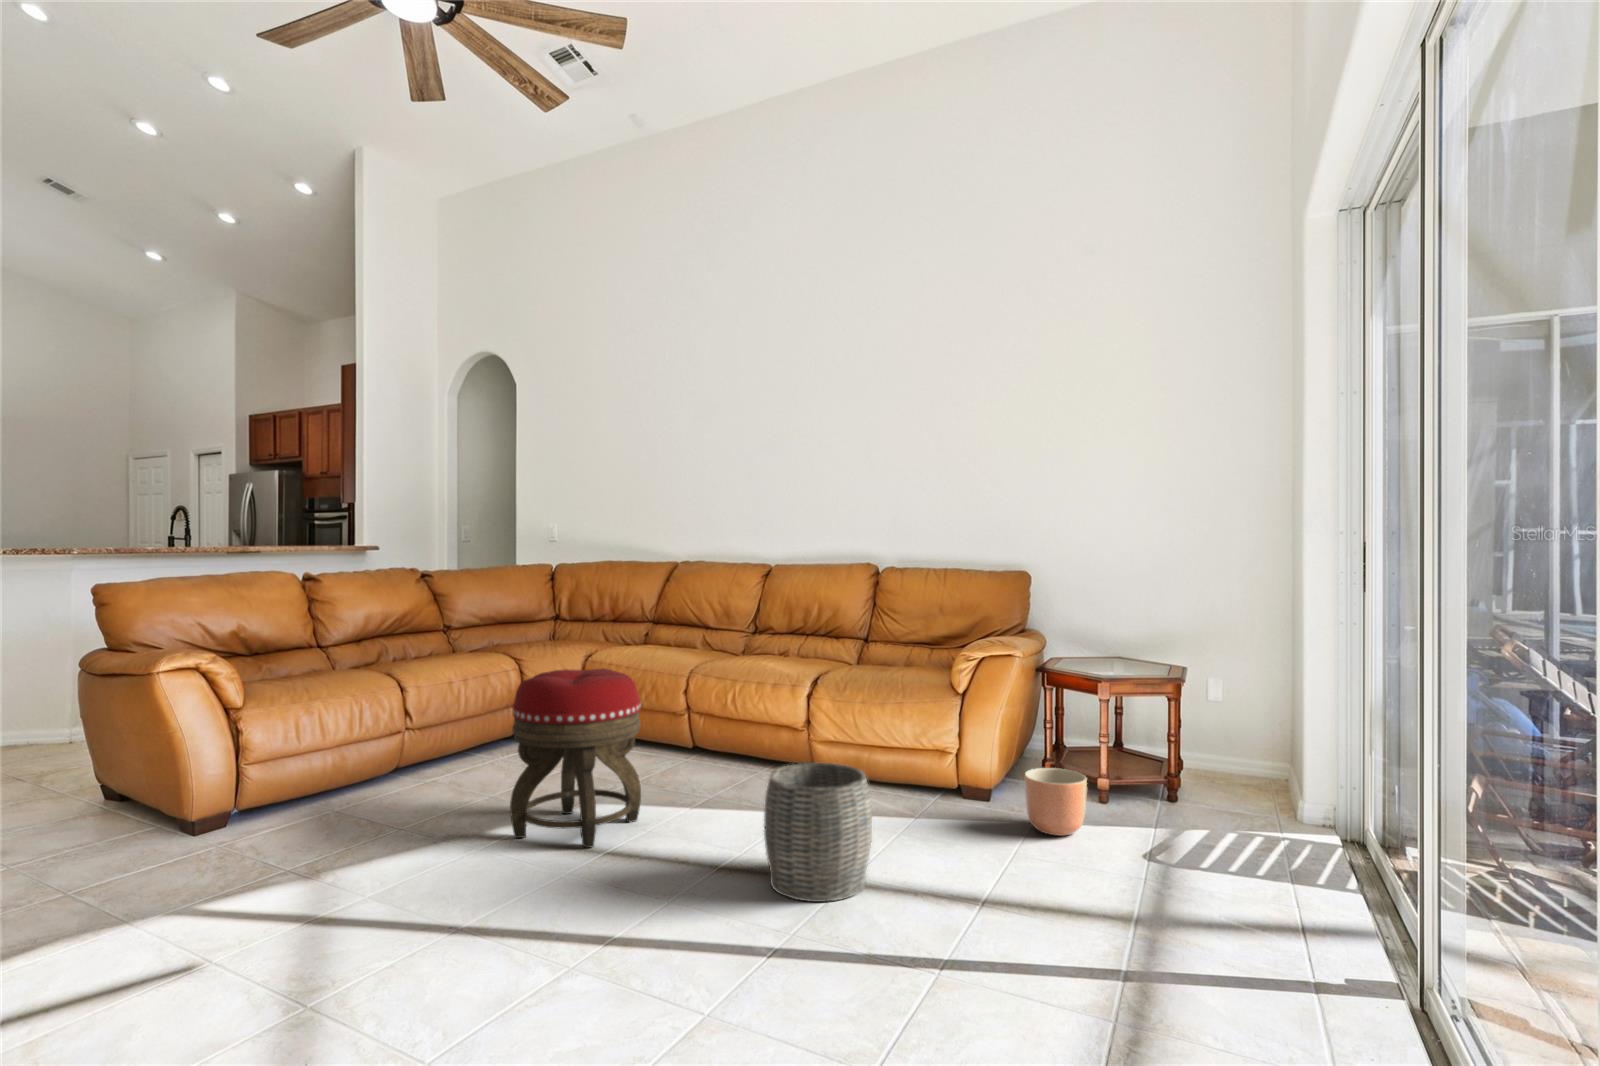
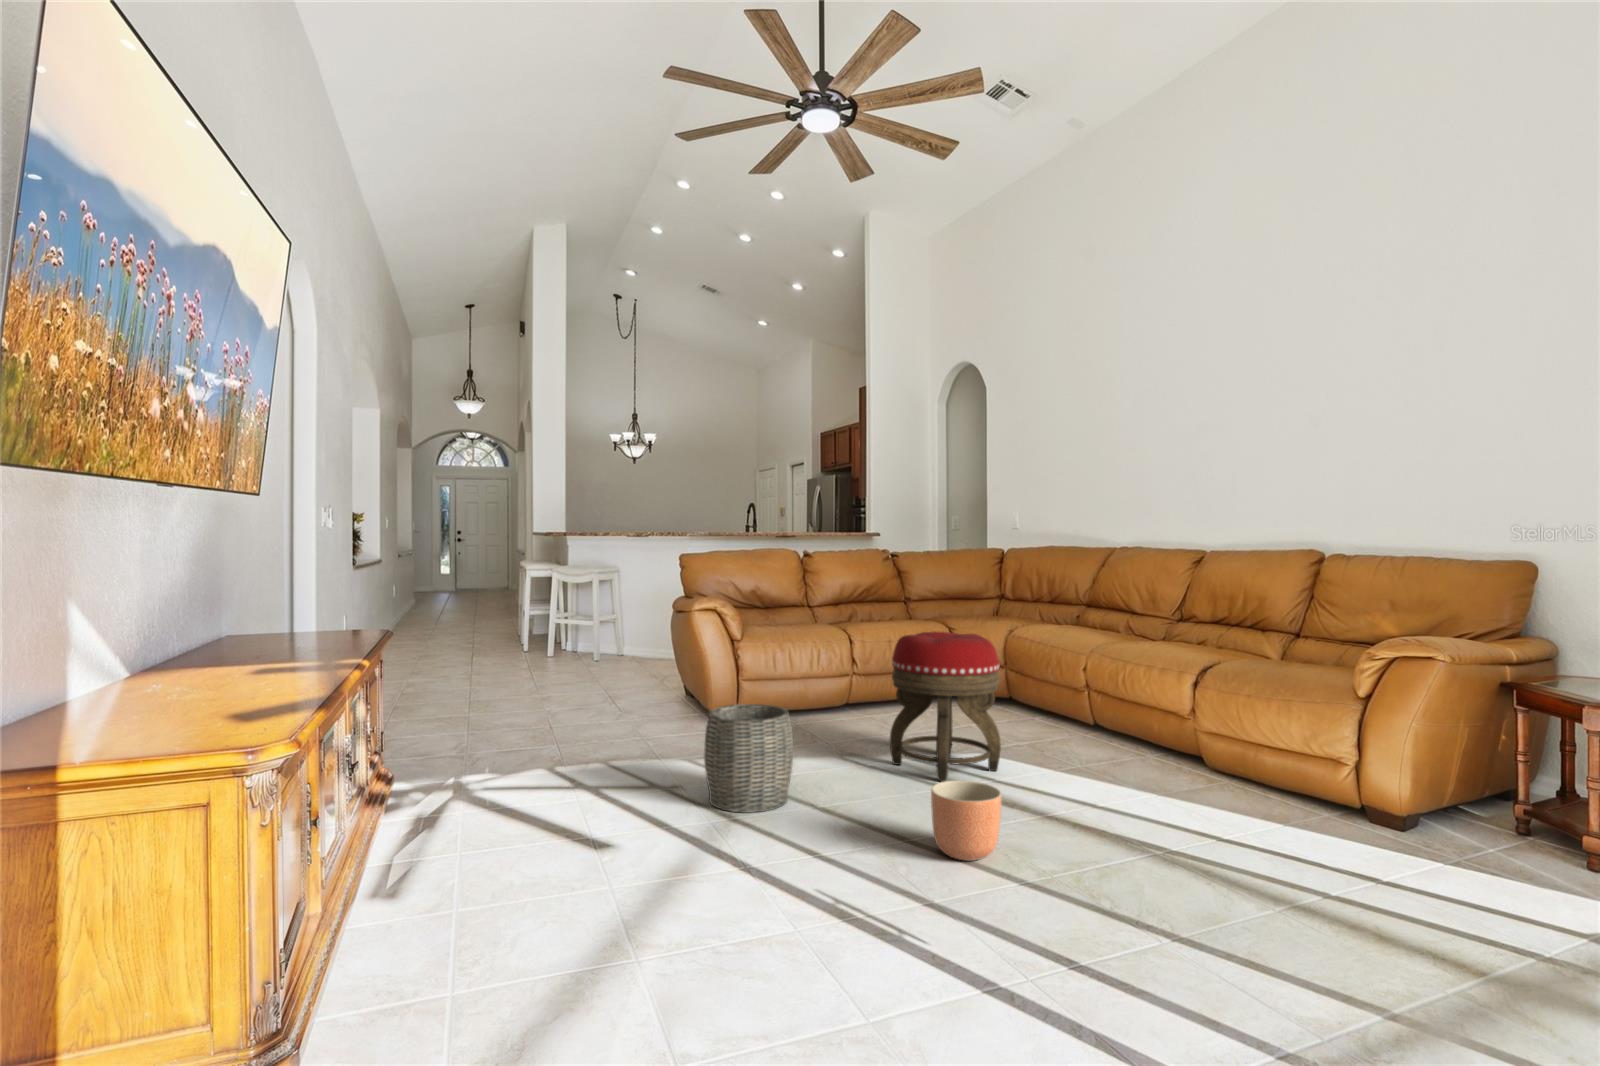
woven basket: present [764,763,872,902] -> present [704,704,793,813]
planter: present [1025,768,1087,836] -> present [931,781,1002,861]

